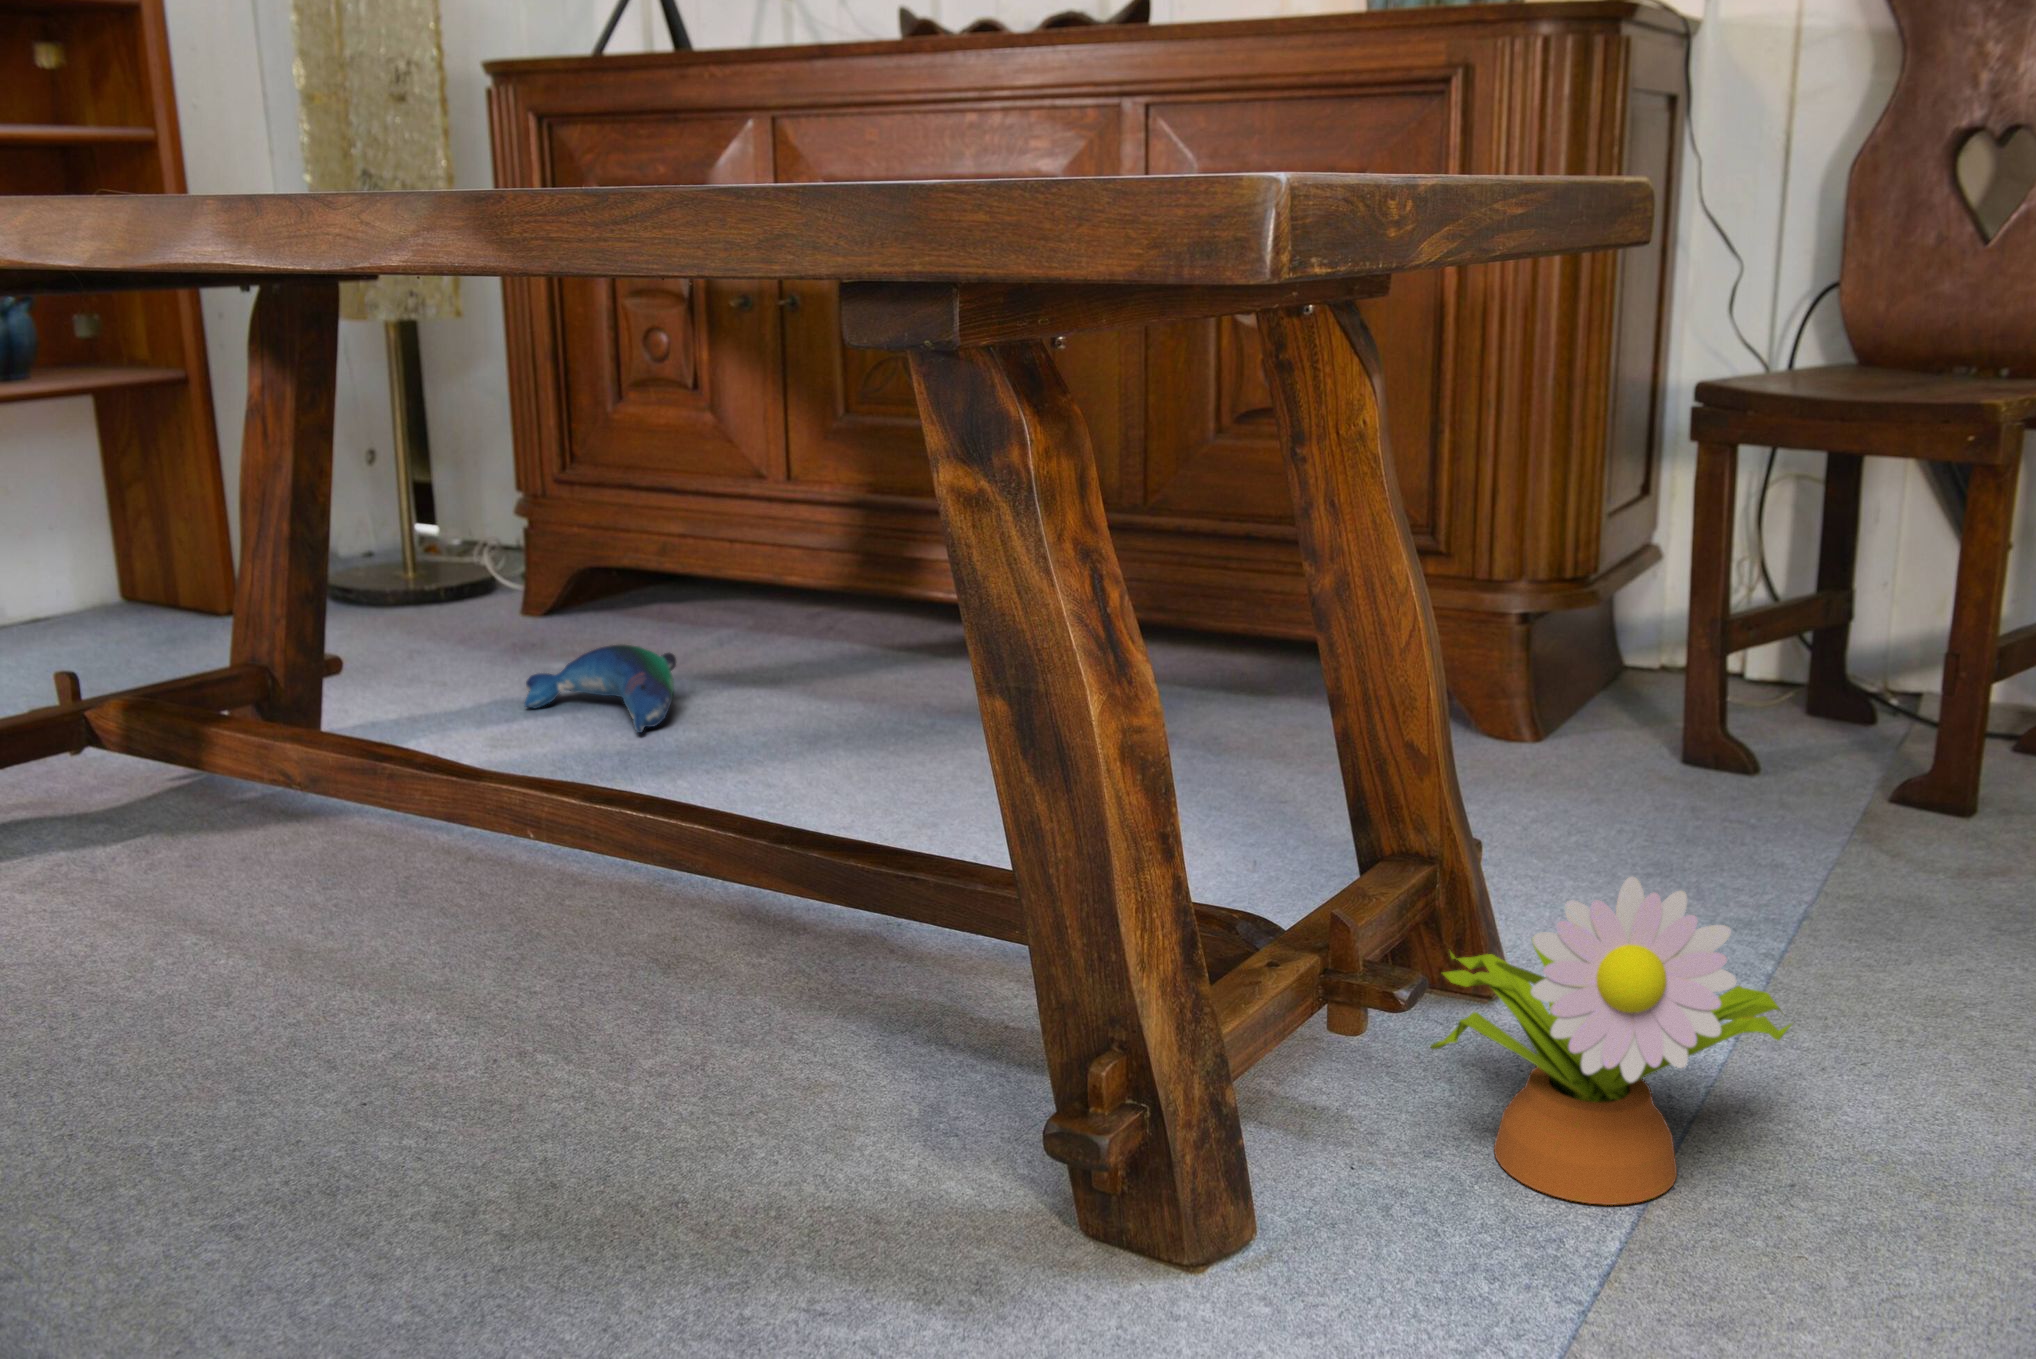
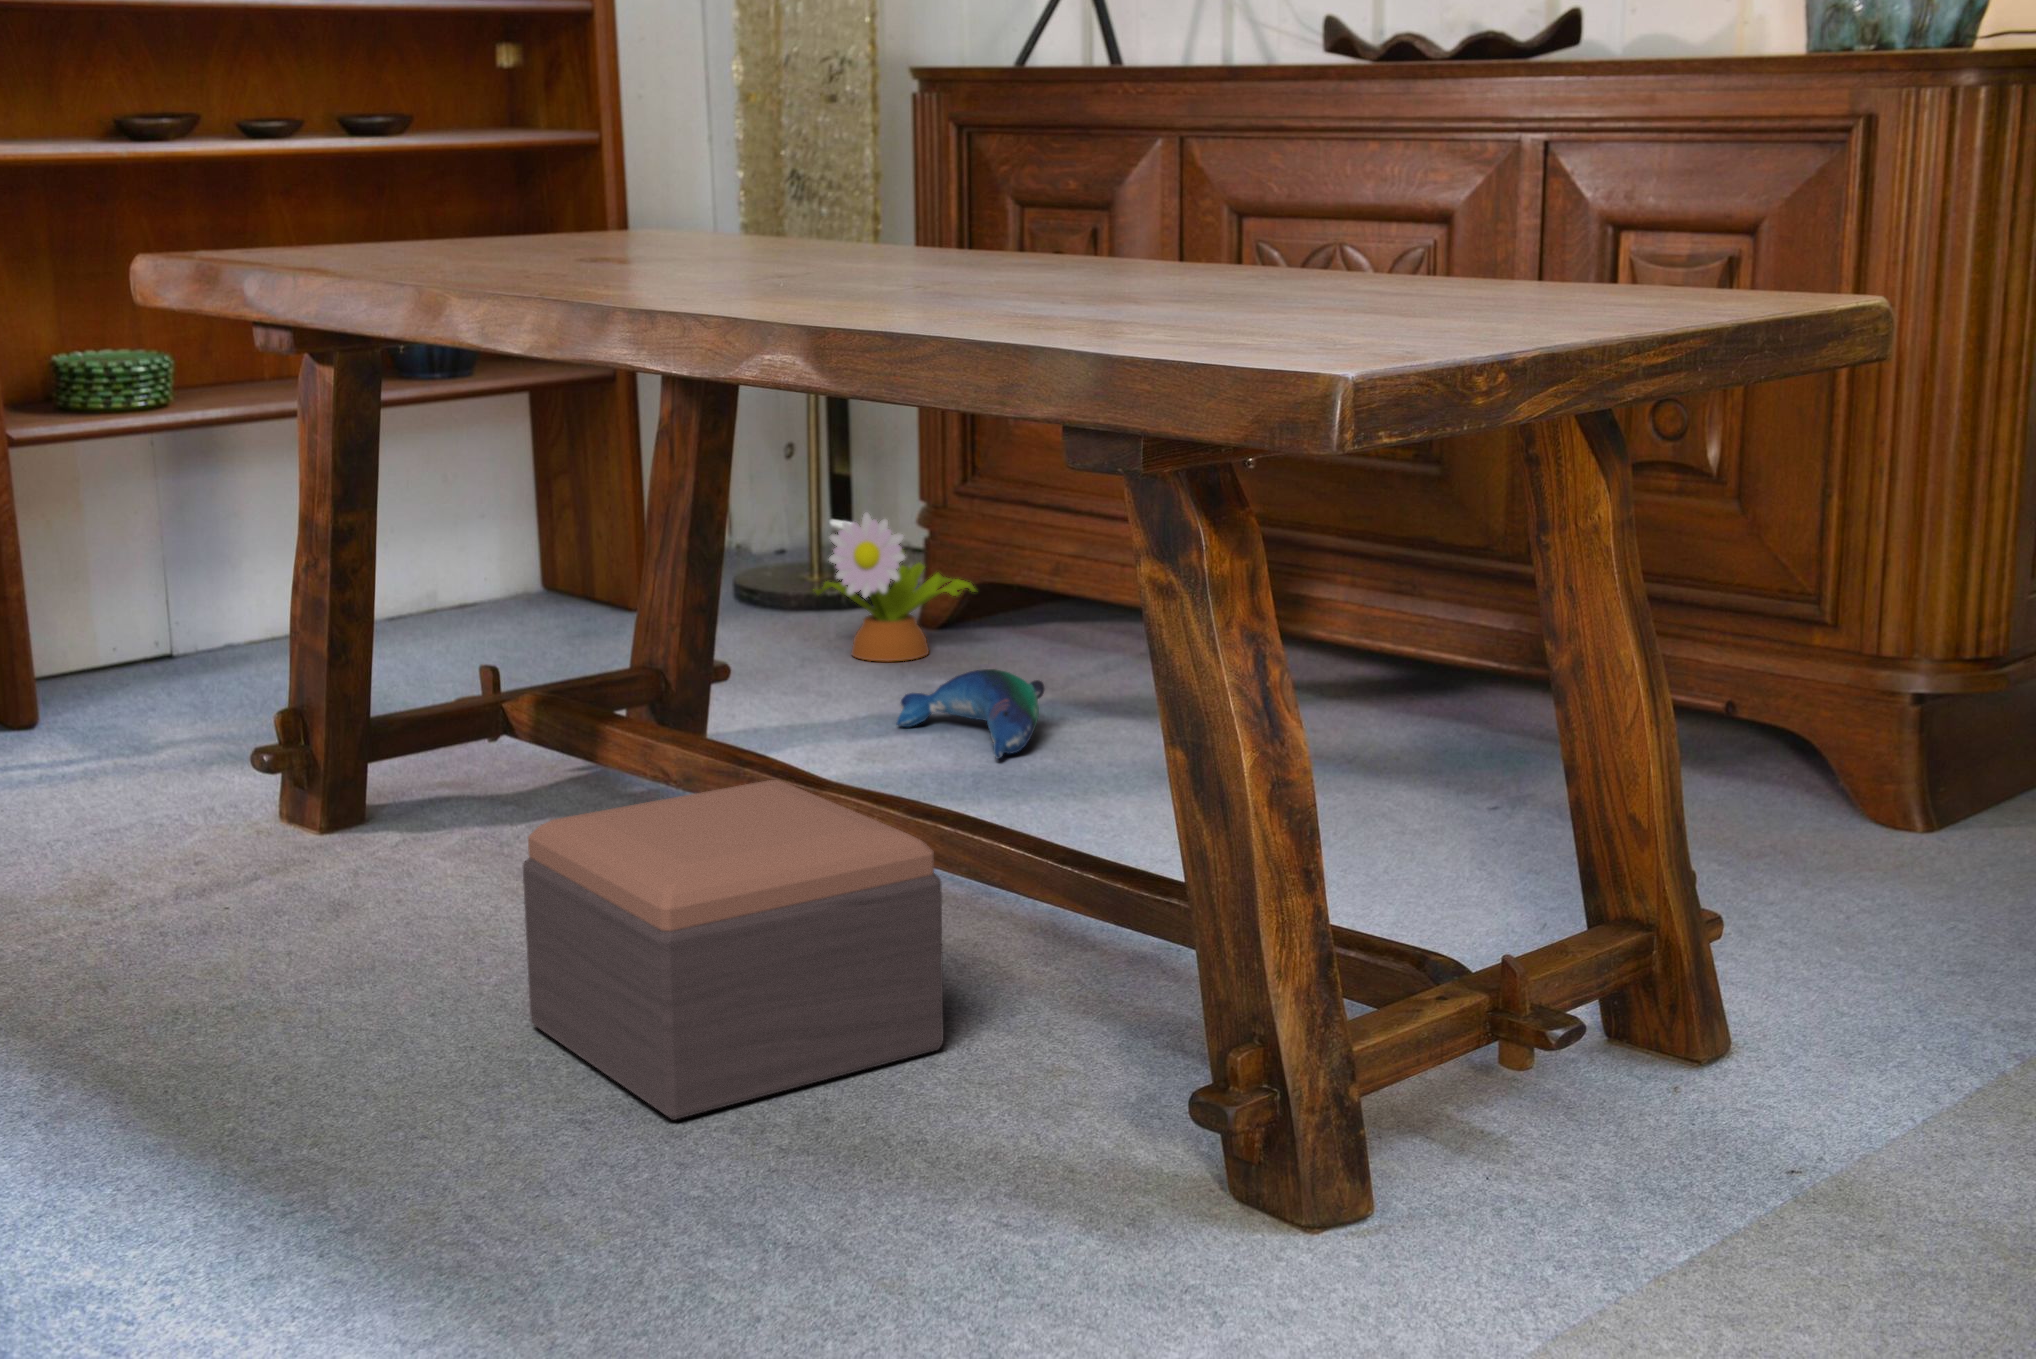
footstool: none [117,772,673,1218] -> present [523,780,943,1120]
decorative plant: present [1431,877,1792,1205] -> present [813,513,976,661]

